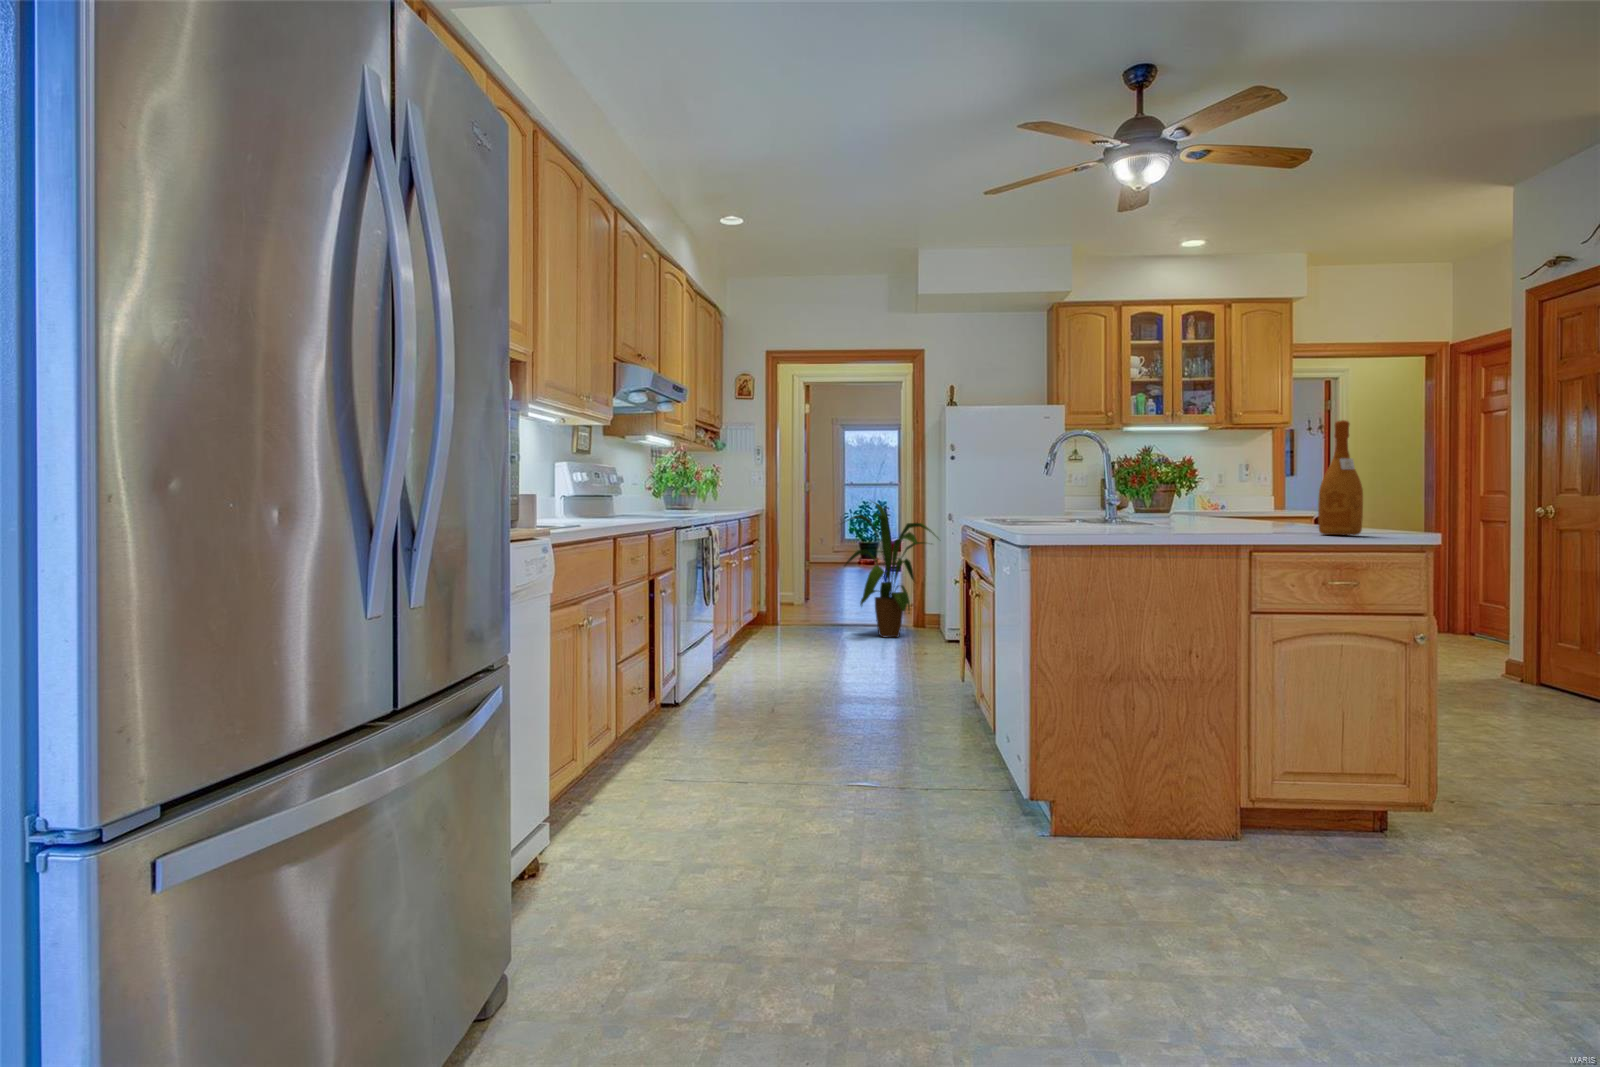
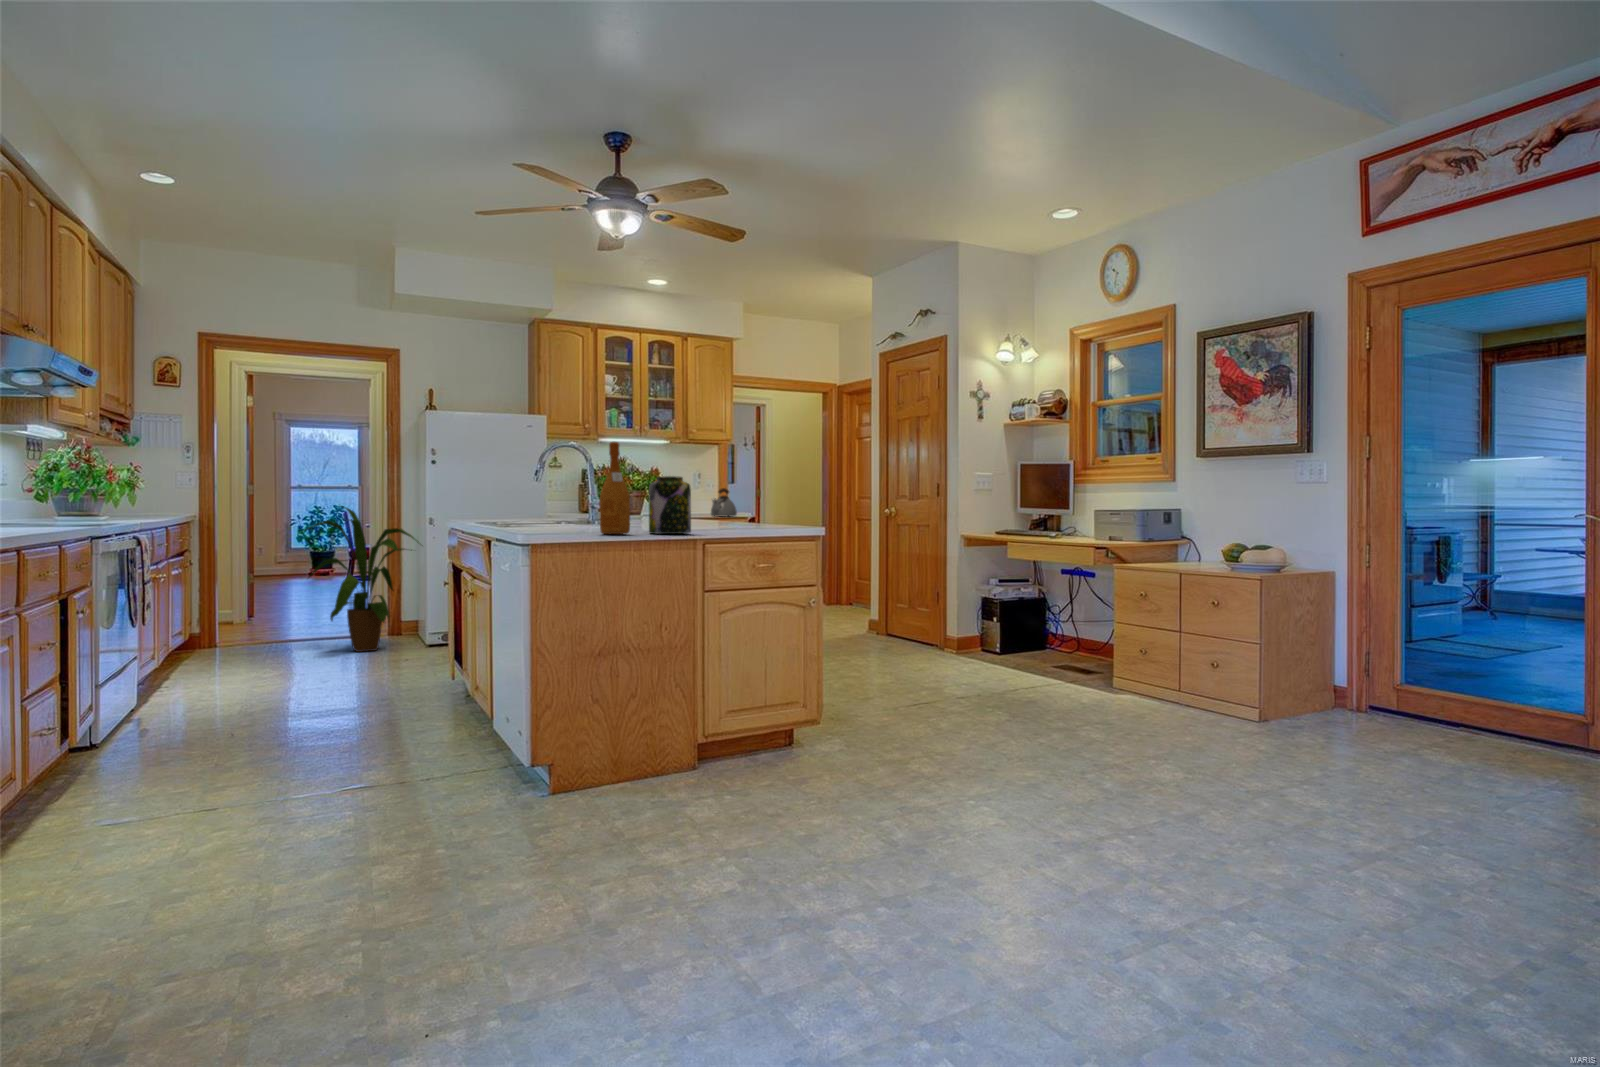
wine bottle: present [1318,420,1363,535] -> present [599,442,630,534]
jar: none [1178,460,1238,534] -> present [649,476,691,534]
kettle: none [1258,479,1294,513] -> present [711,488,737,517]

